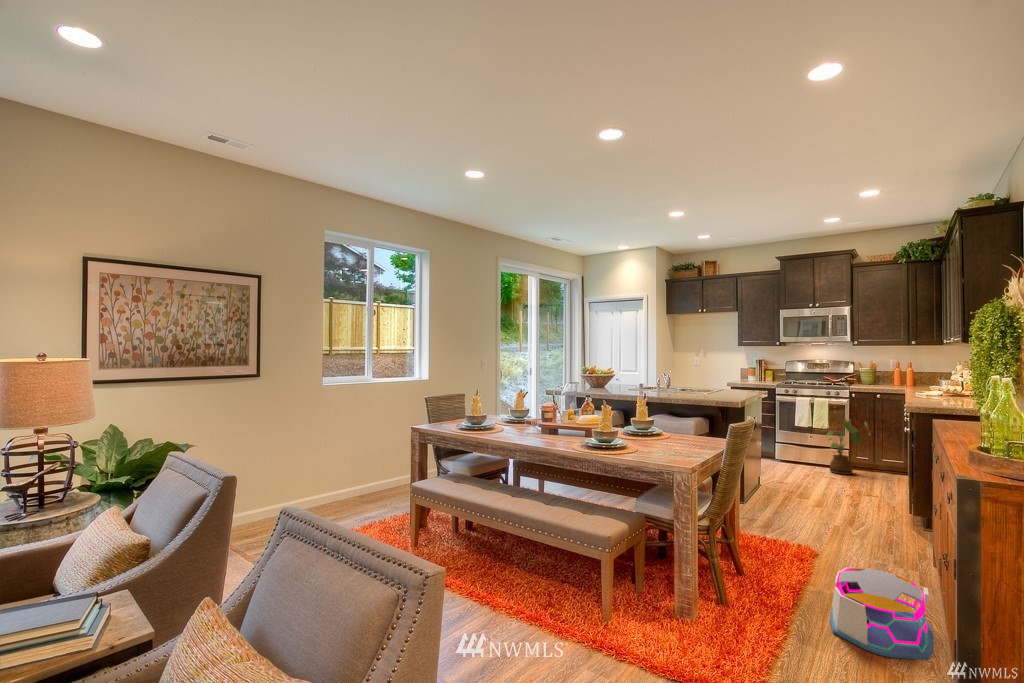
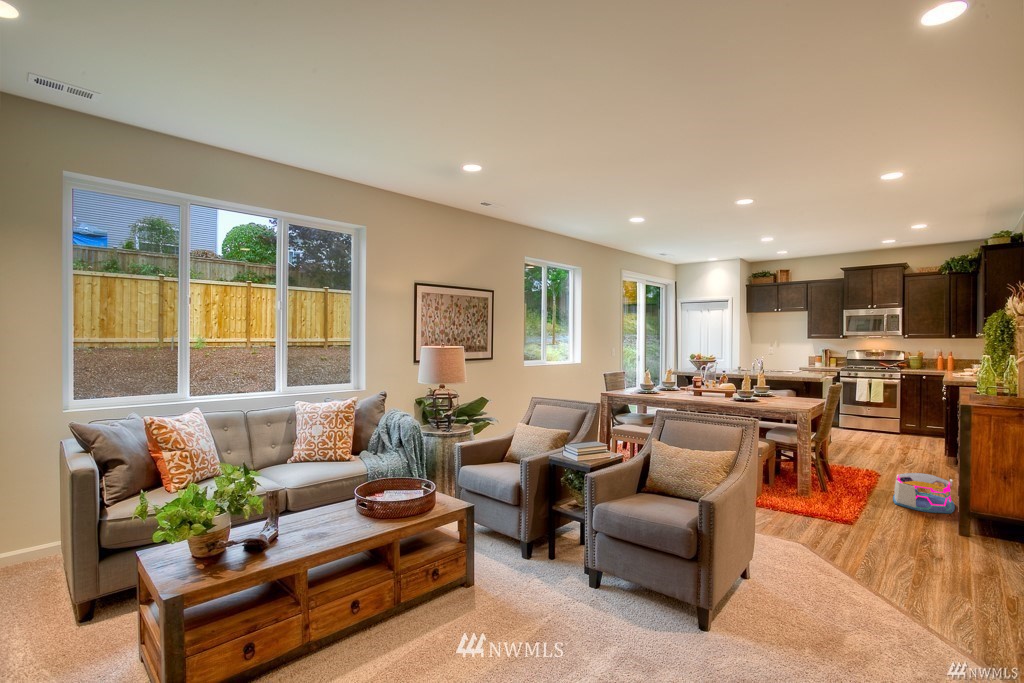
house plant: present [820,419,869,475] -> none [876,395,917,437]

